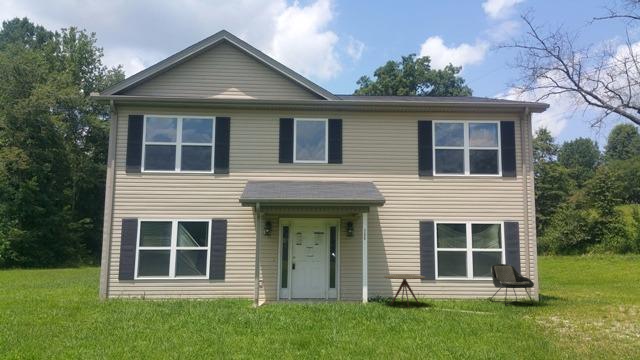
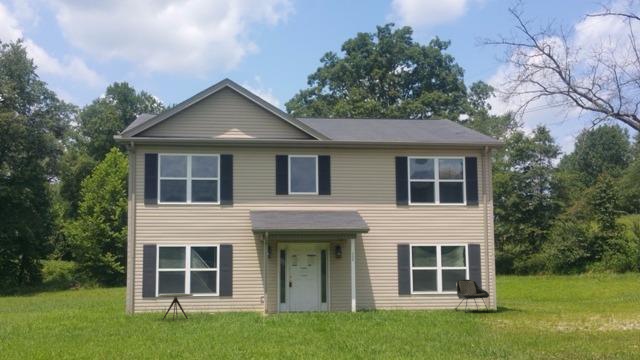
round table: present [384,275,425,307] -> present [158,294,193,320]

